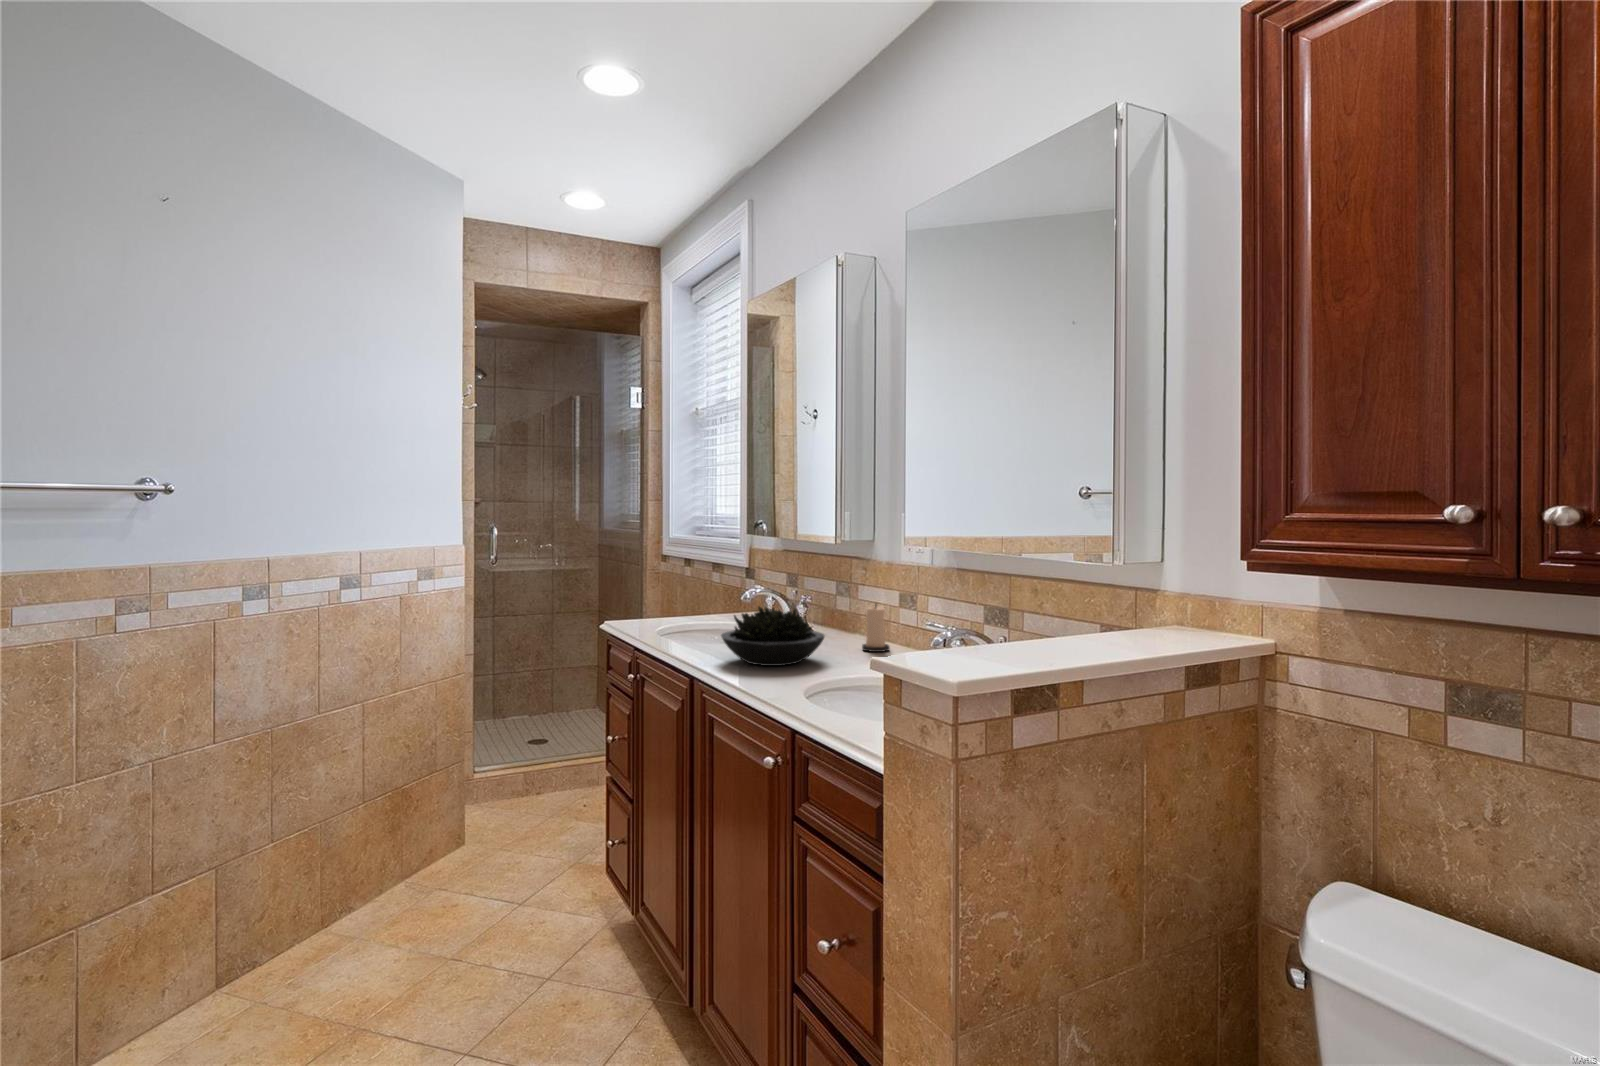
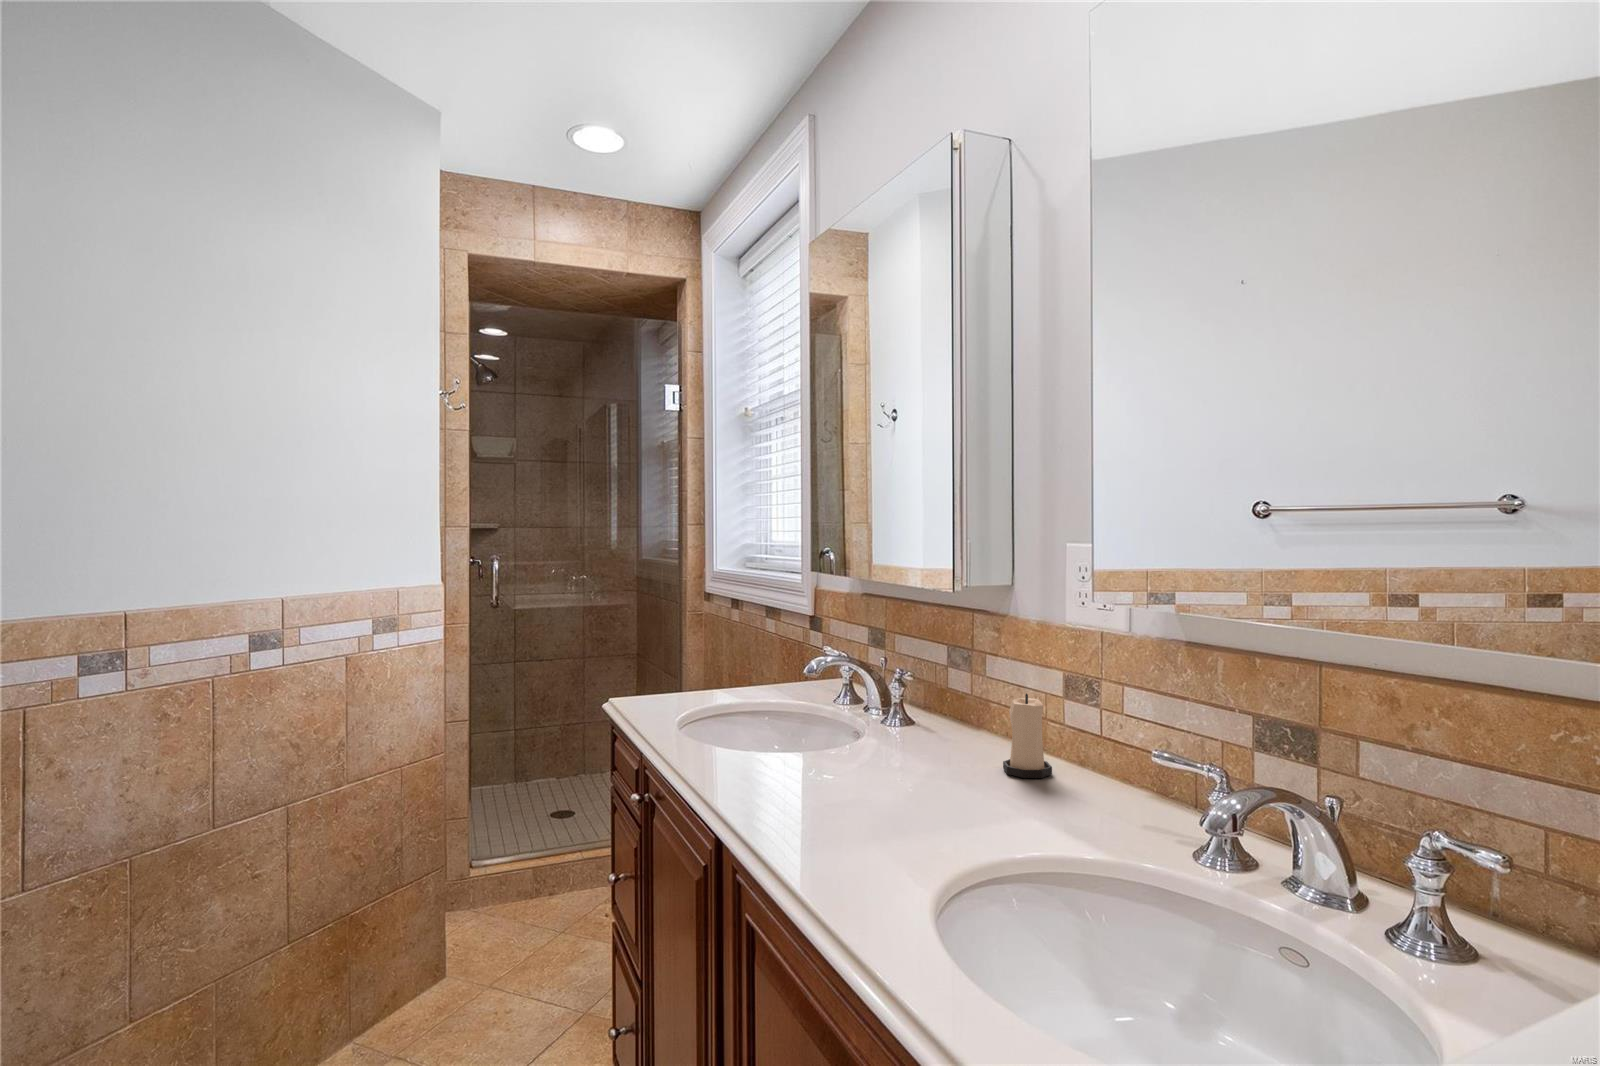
succulent plant: present [721,607,824,666] -> none [766,706,948,819]

